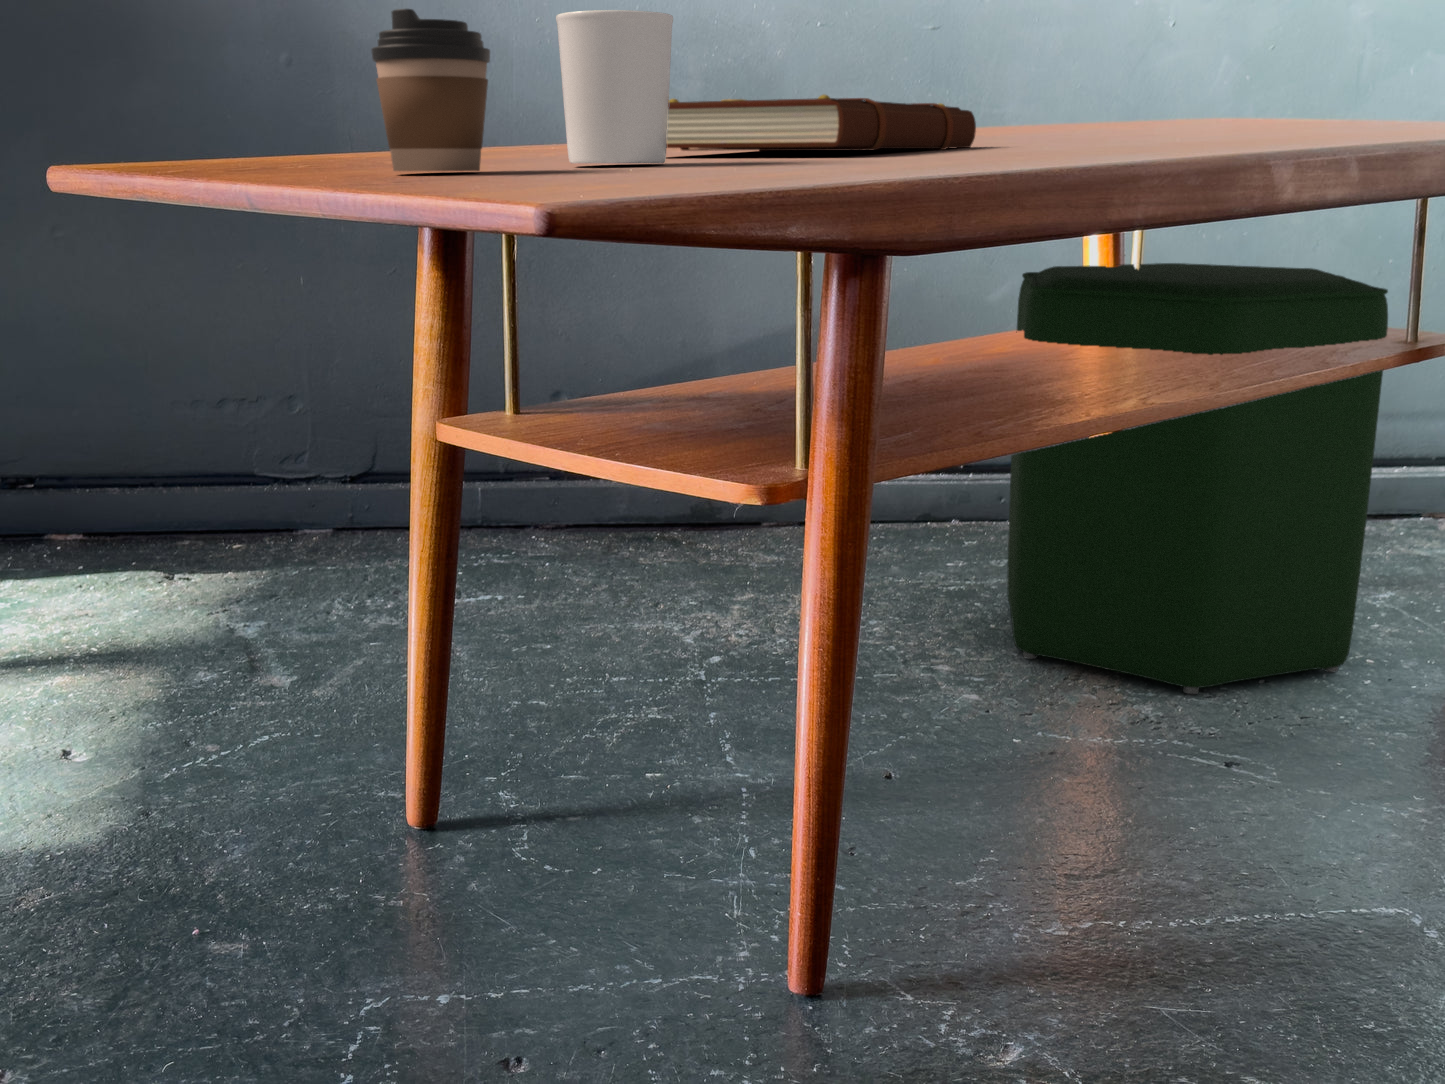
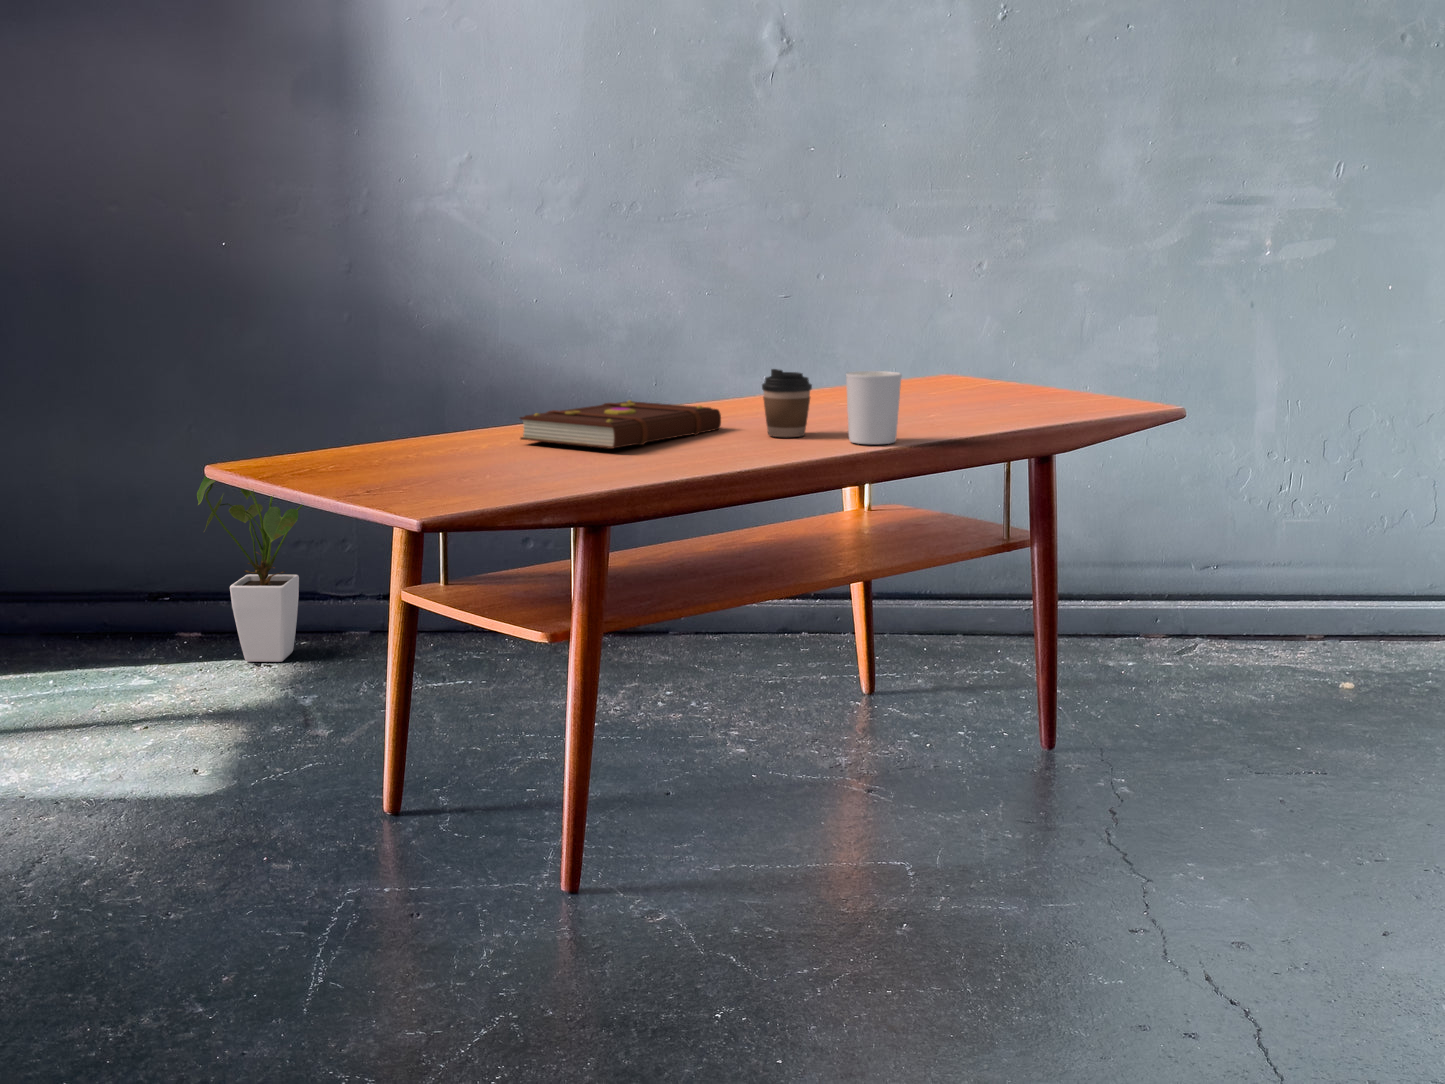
coffee cup: present [372,9,490,171] -> present [762,369,812,437]
candle holder: present [556,10,673,163] -> present [846,371,902,444]
ottoman: present [1007,263,1388,694] -> none [783,474,1003,753]
house plant: none [62,264,318,573] -> present [197,476,303,662]

